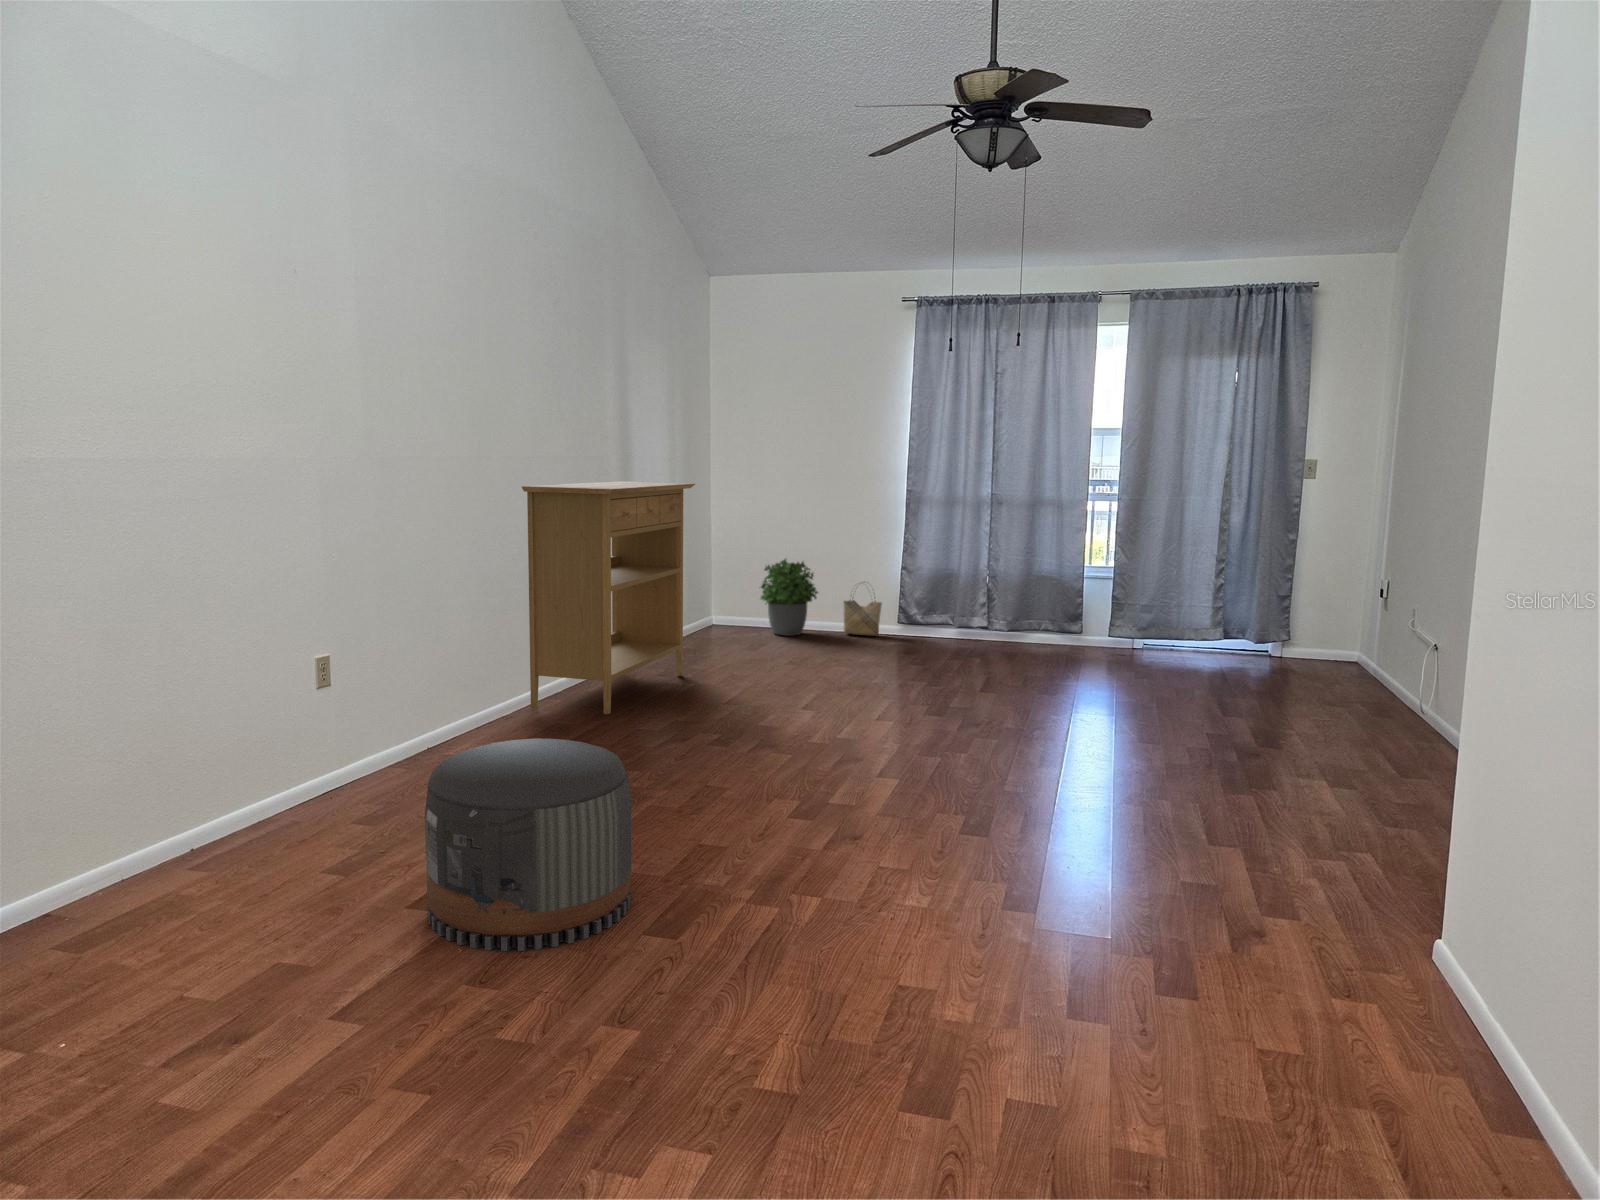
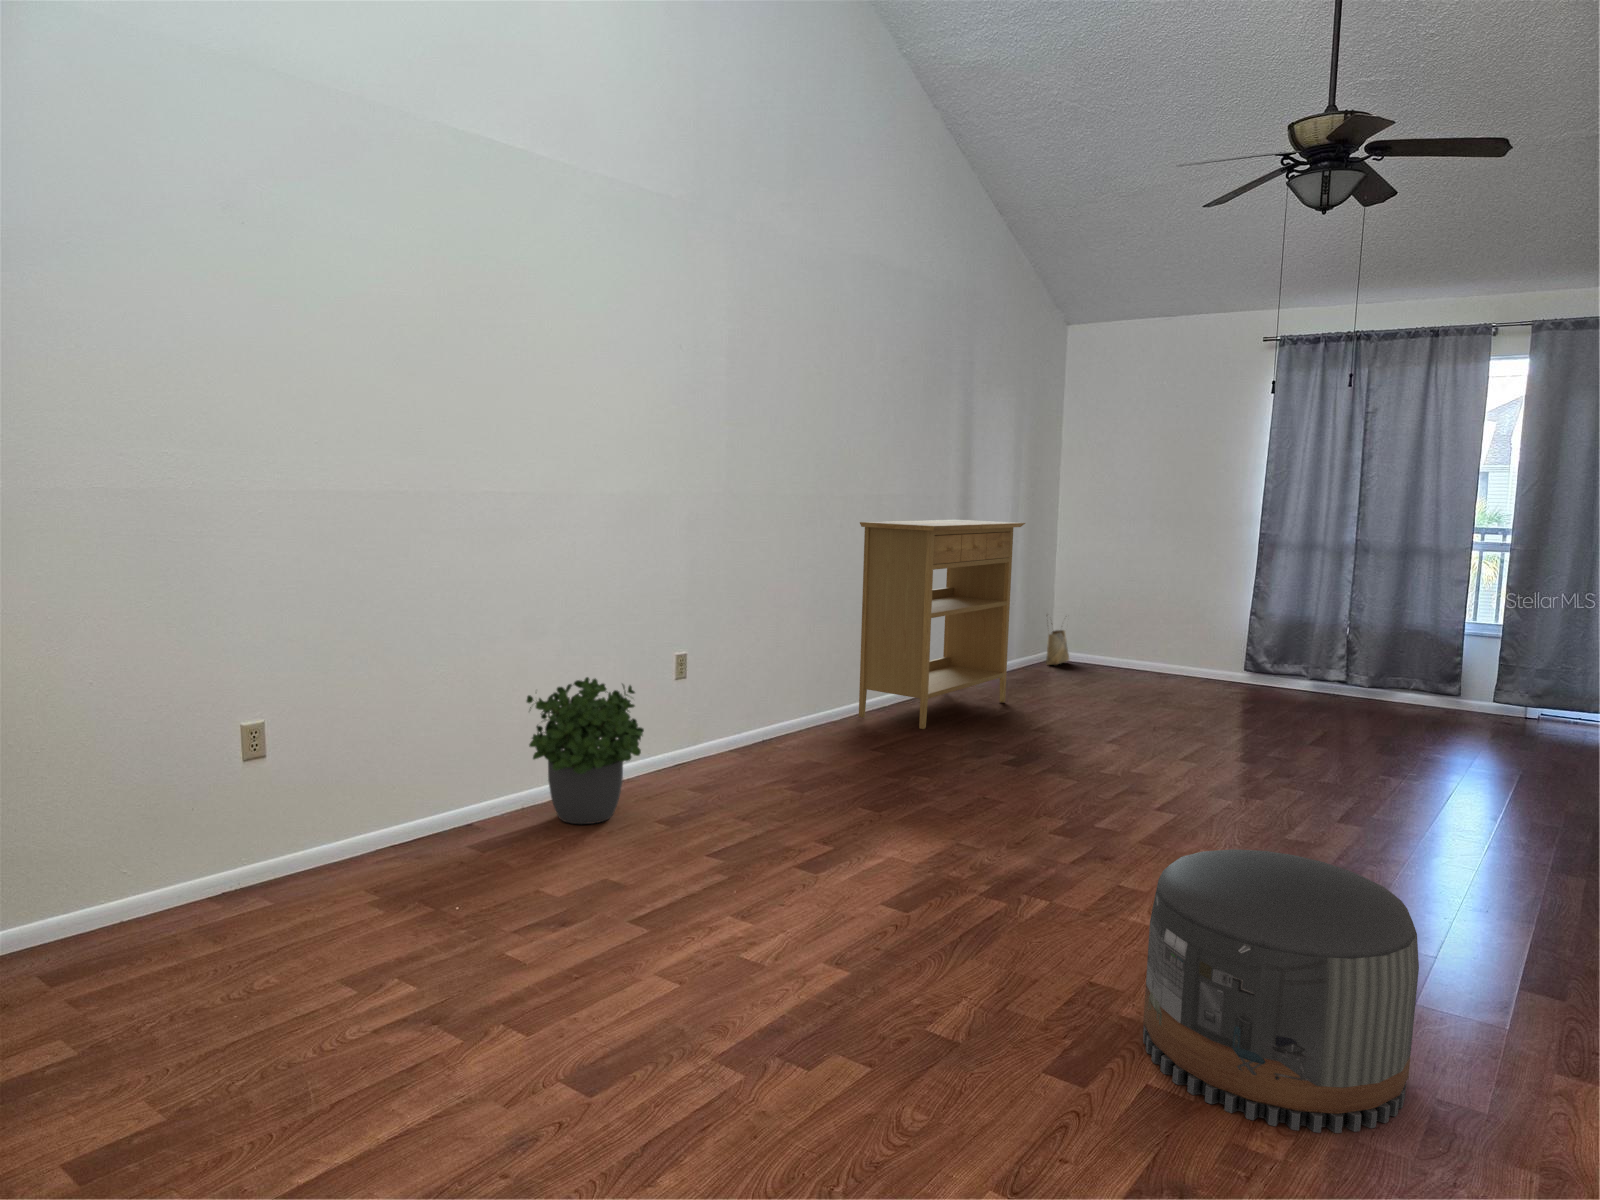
potted plant: present [761,559,818,636] -> present [527,677,644,824]
woven basket: present [843,582,882,636] -> present [1046,630,1069,665]
pouf: present [425,738,631,951] -> present [1143,849,1419,1133]

